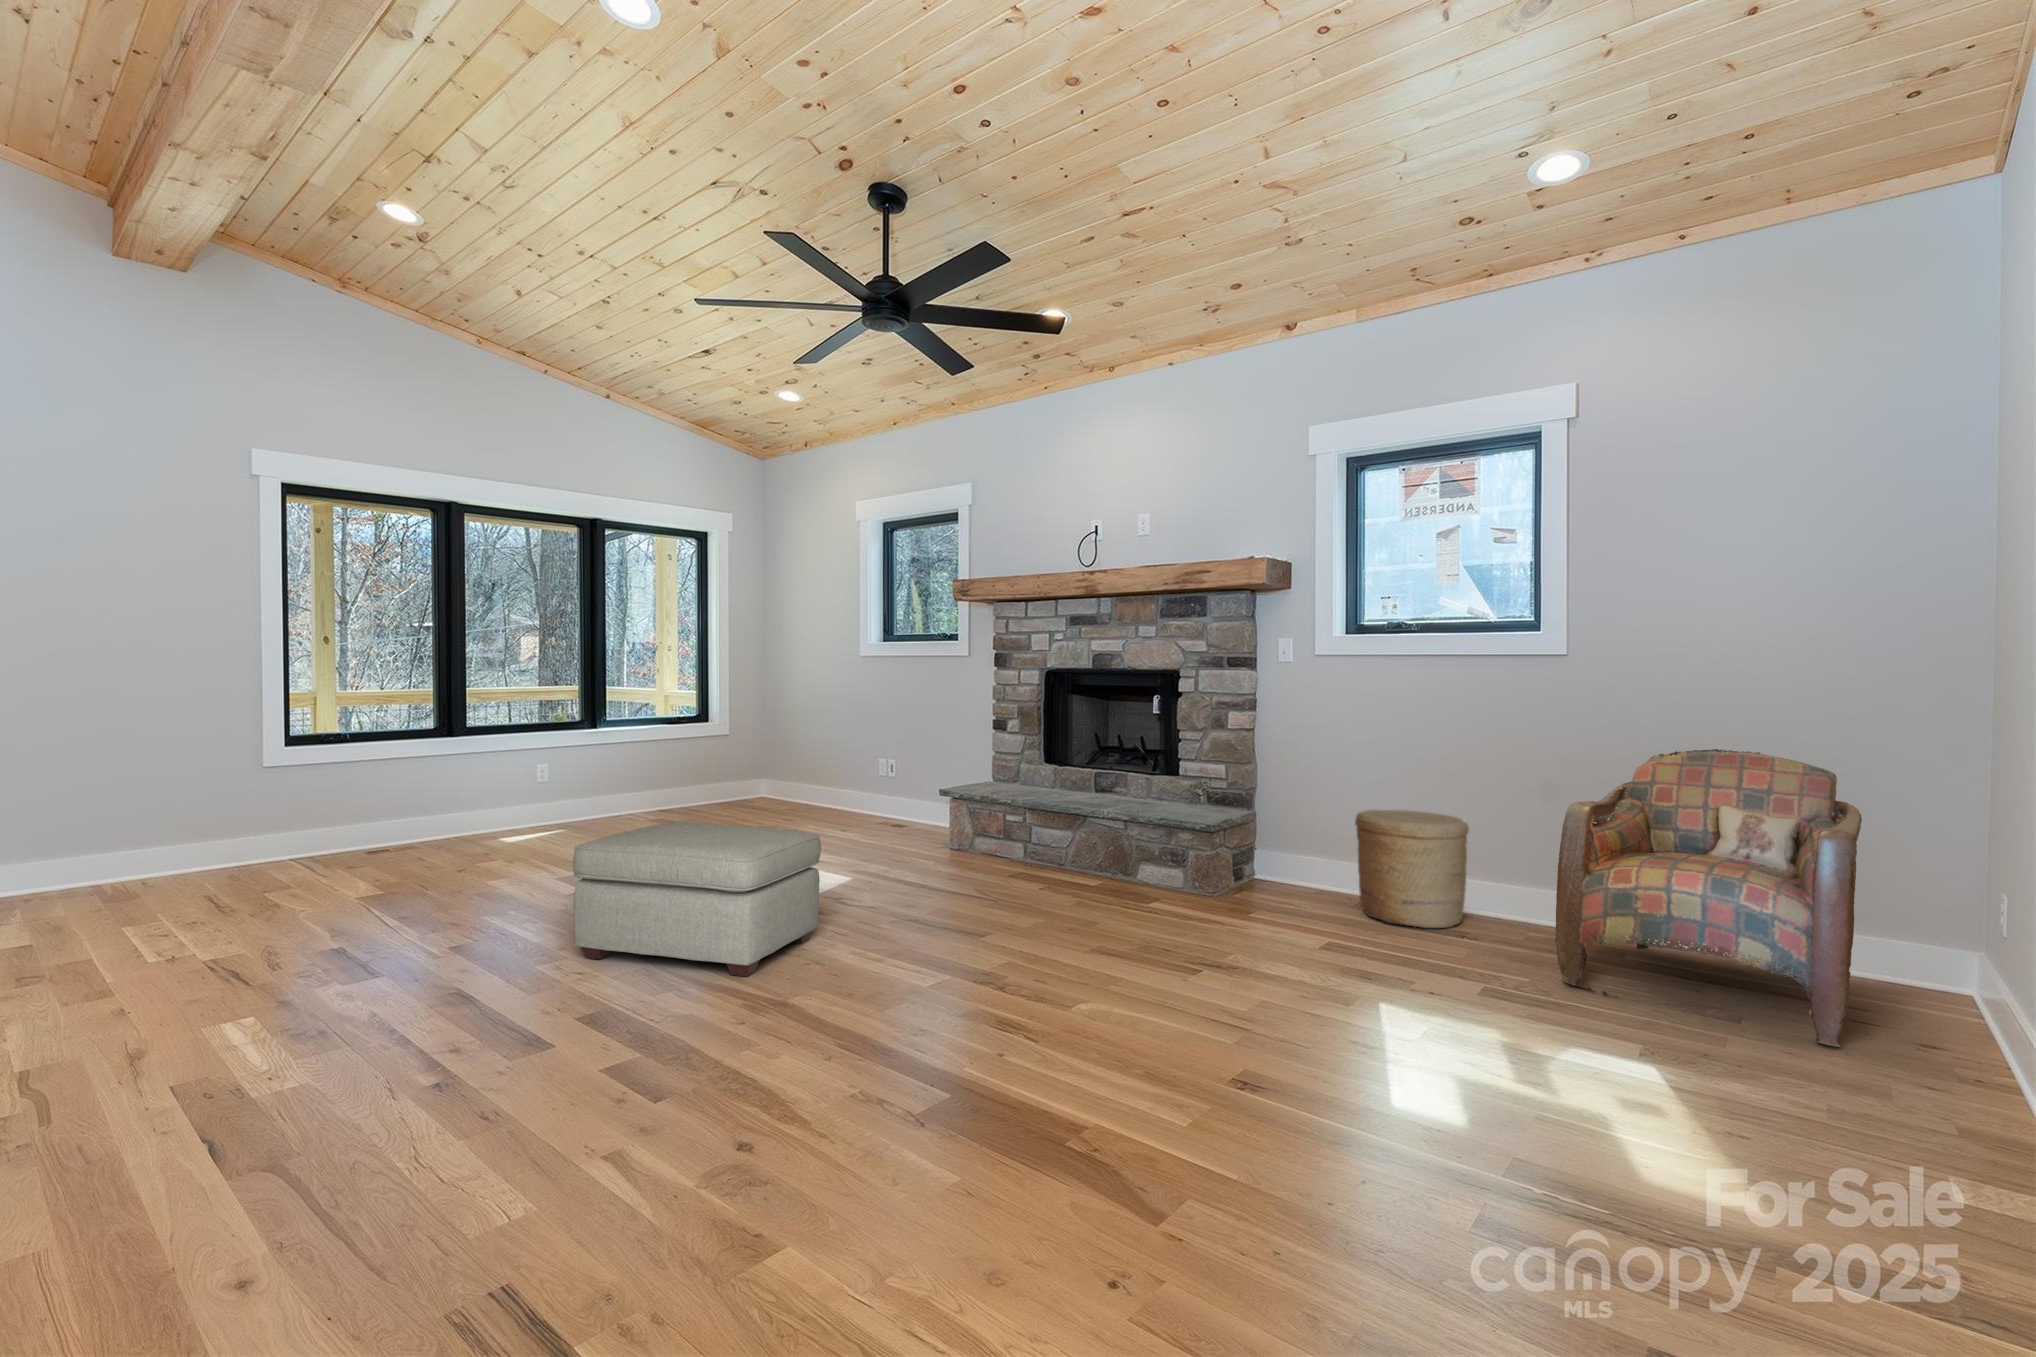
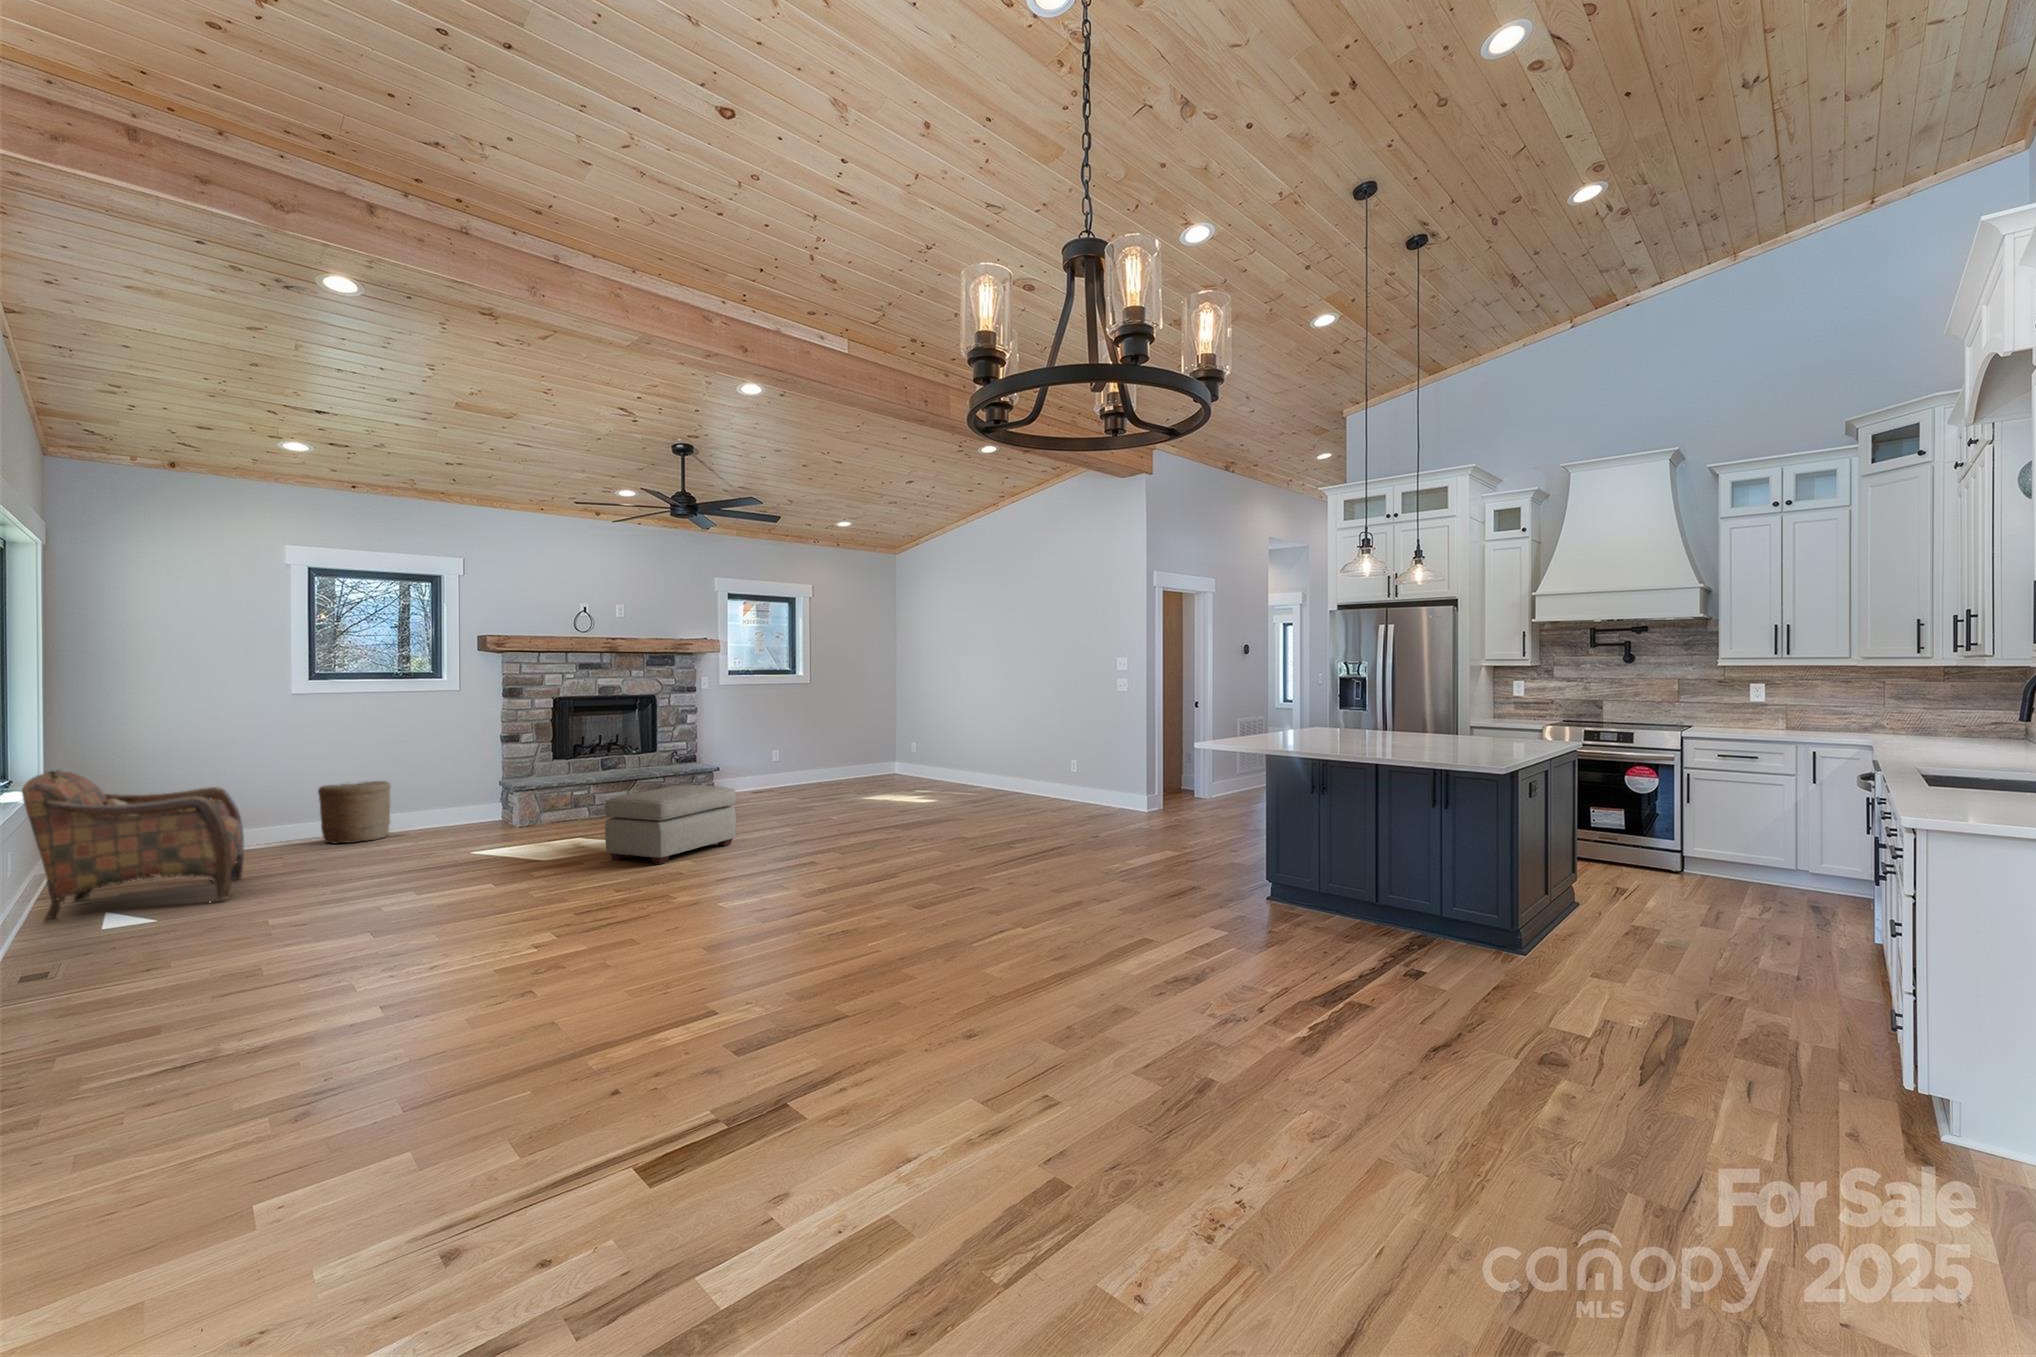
armchair: present [1556,749,1862,1047] -> present [22,770,244,923]
woven basket: present [1355,810,1469,928] -> present [318,781,391,844]

